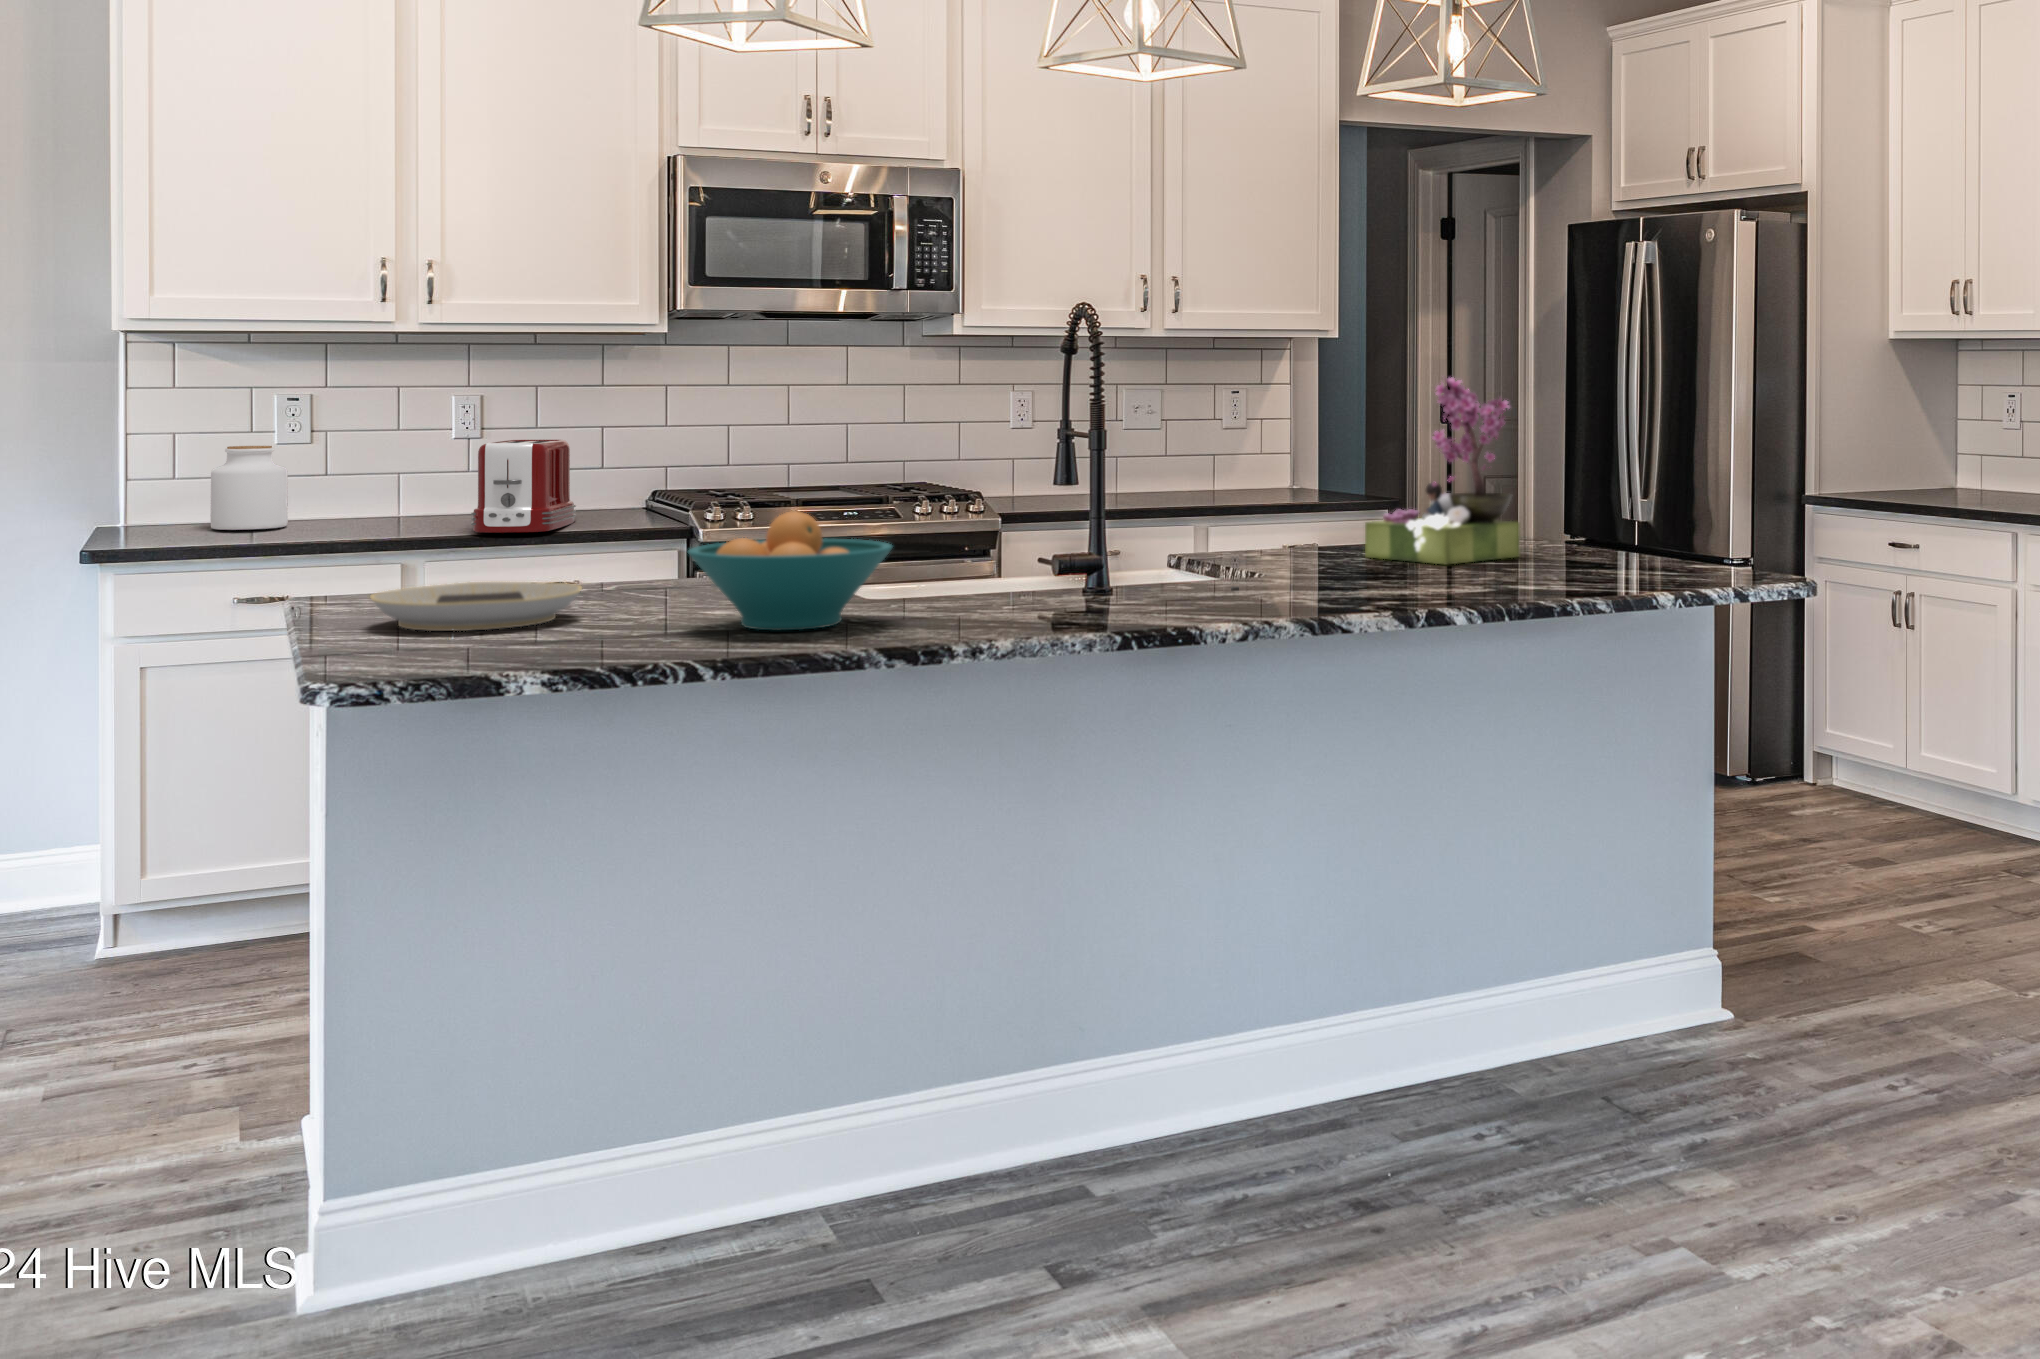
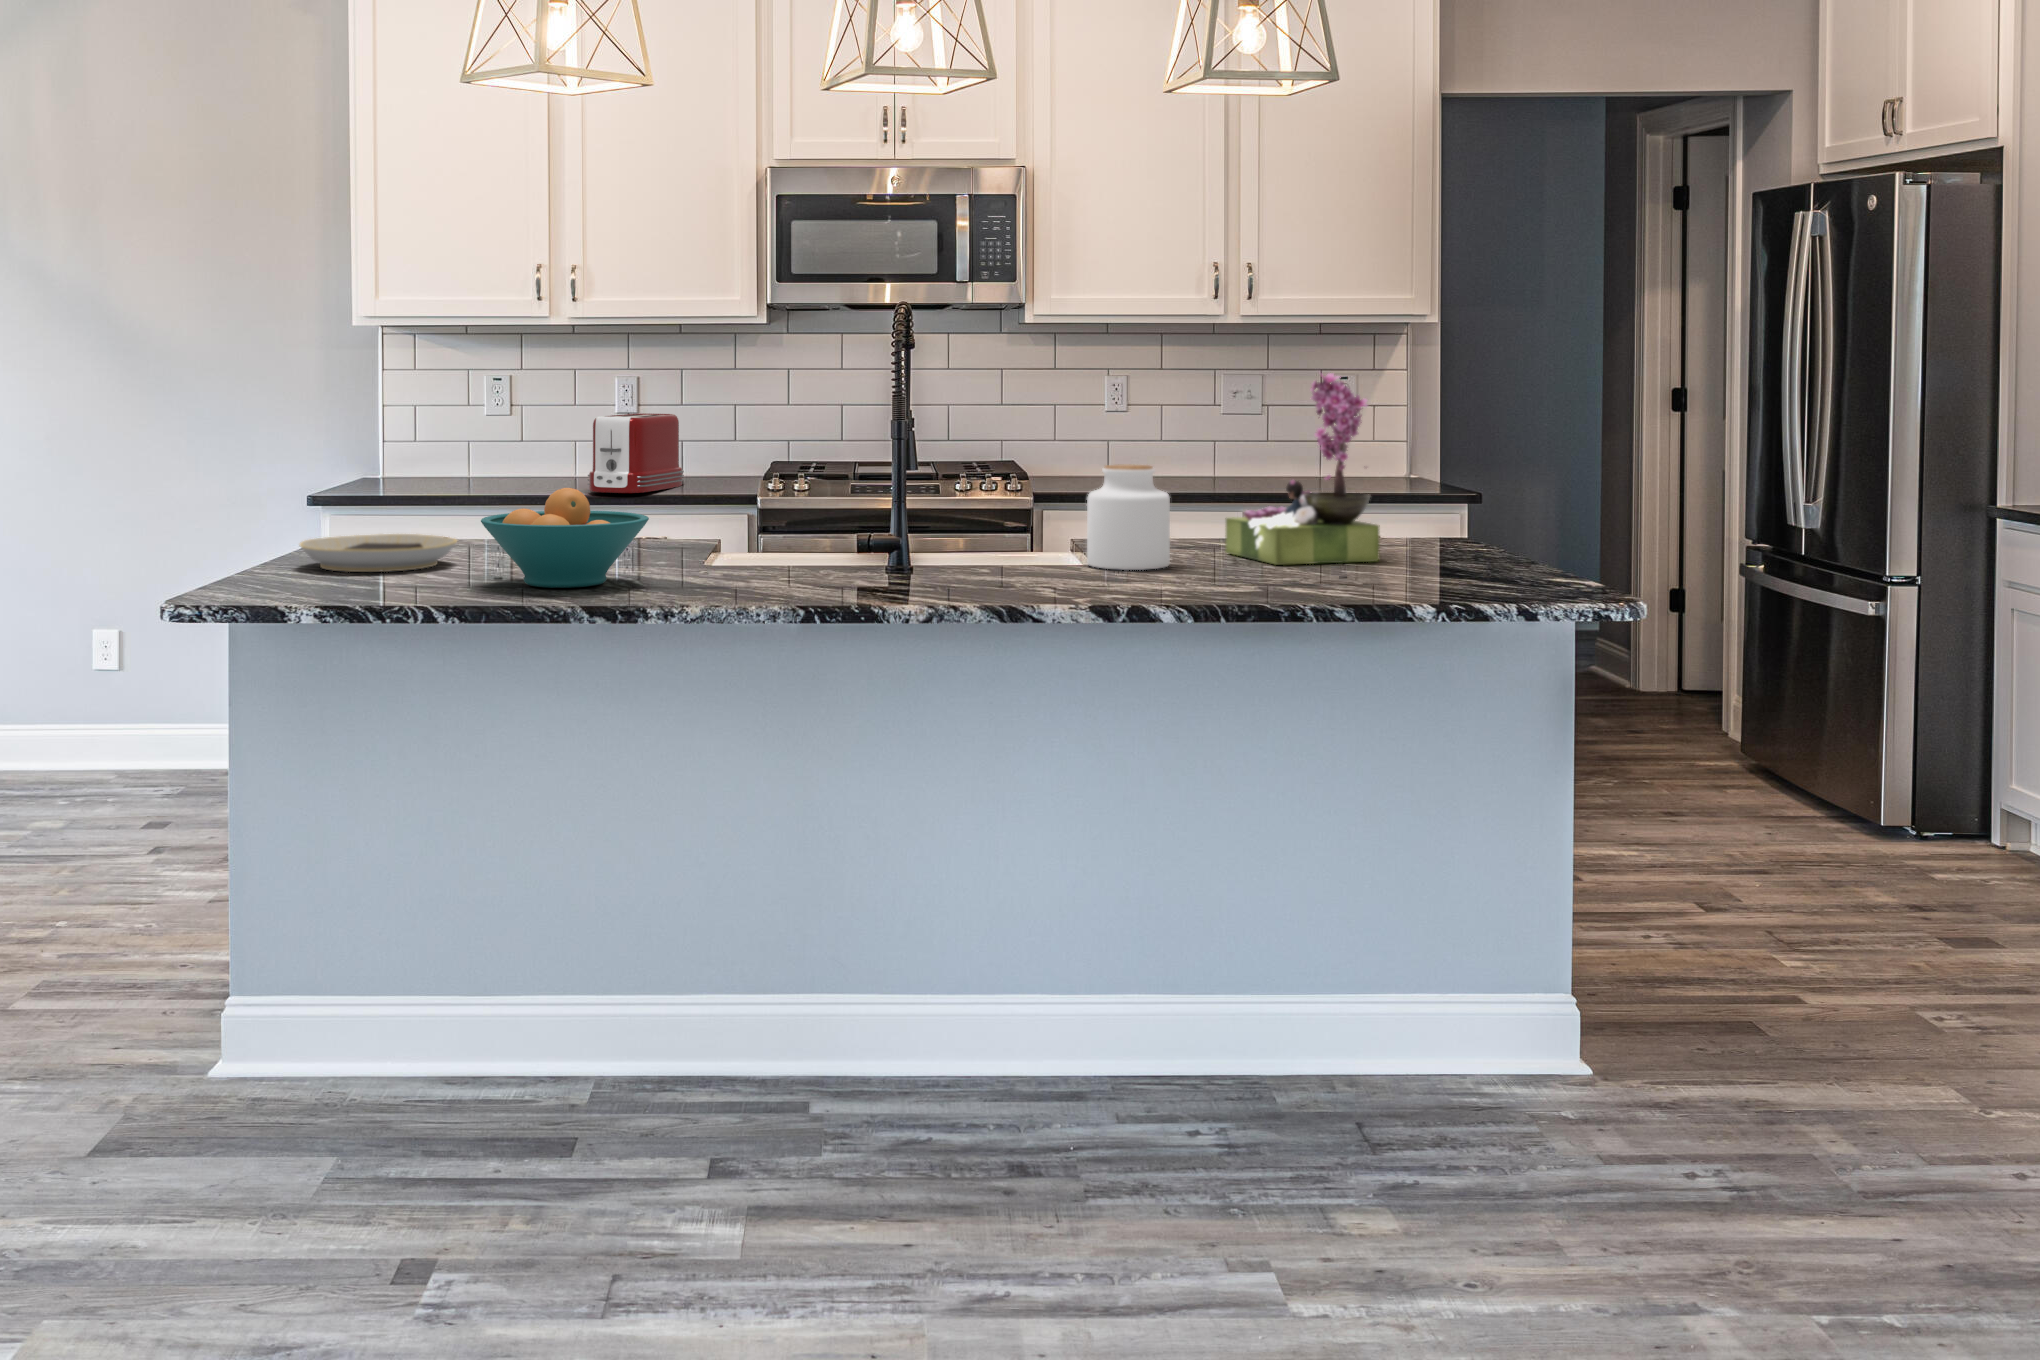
jar: present [211,446,288,530] -> present [1087,465,1170,570]

